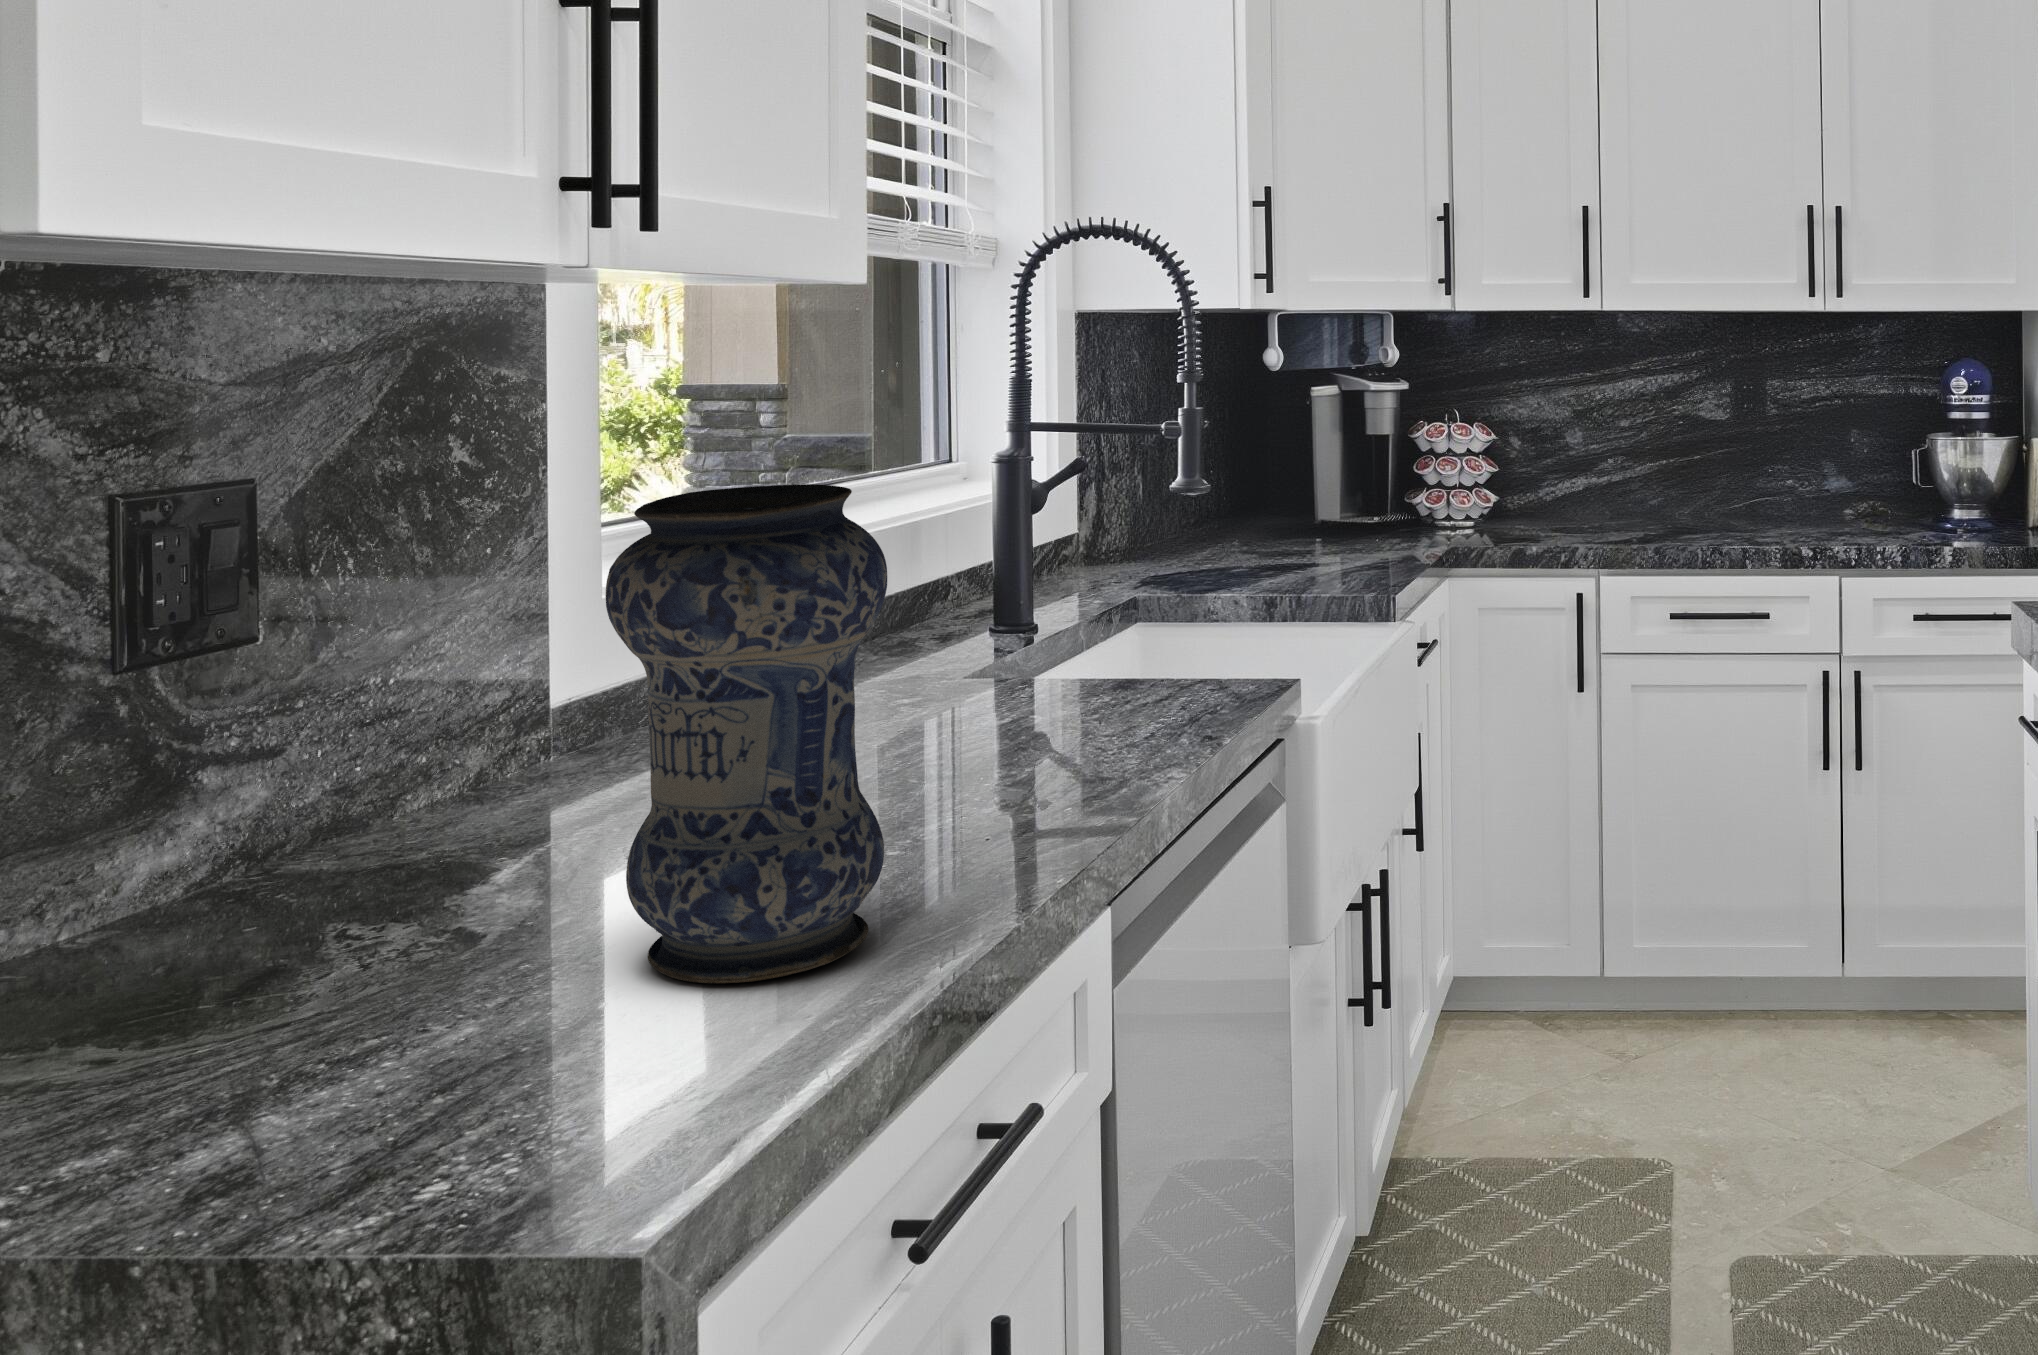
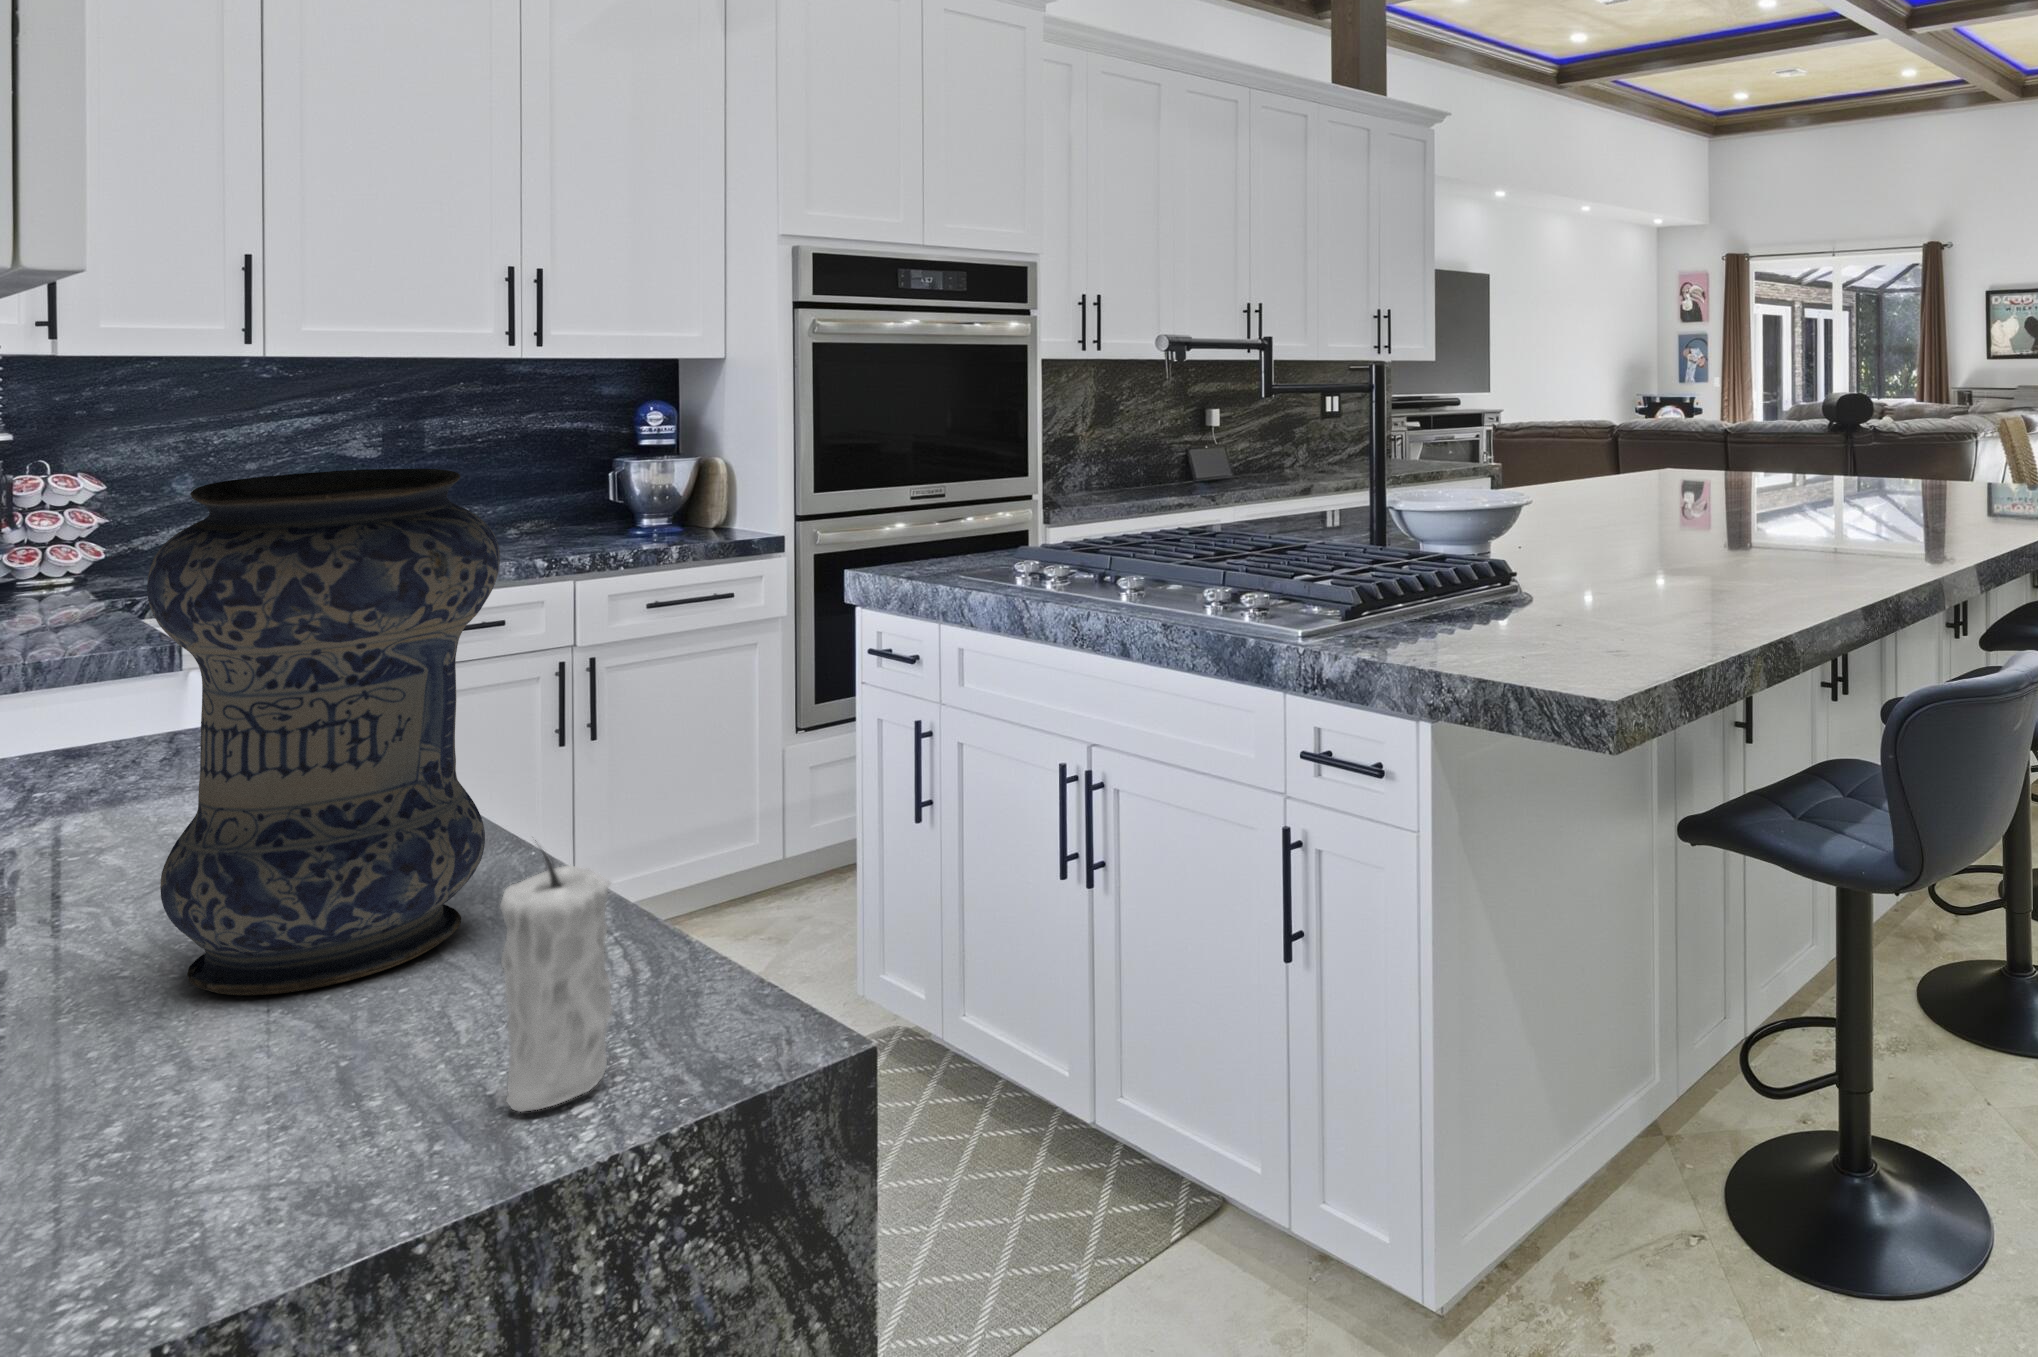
candle: none [414,900,524,1185] -> present [500,840,613,1112]

